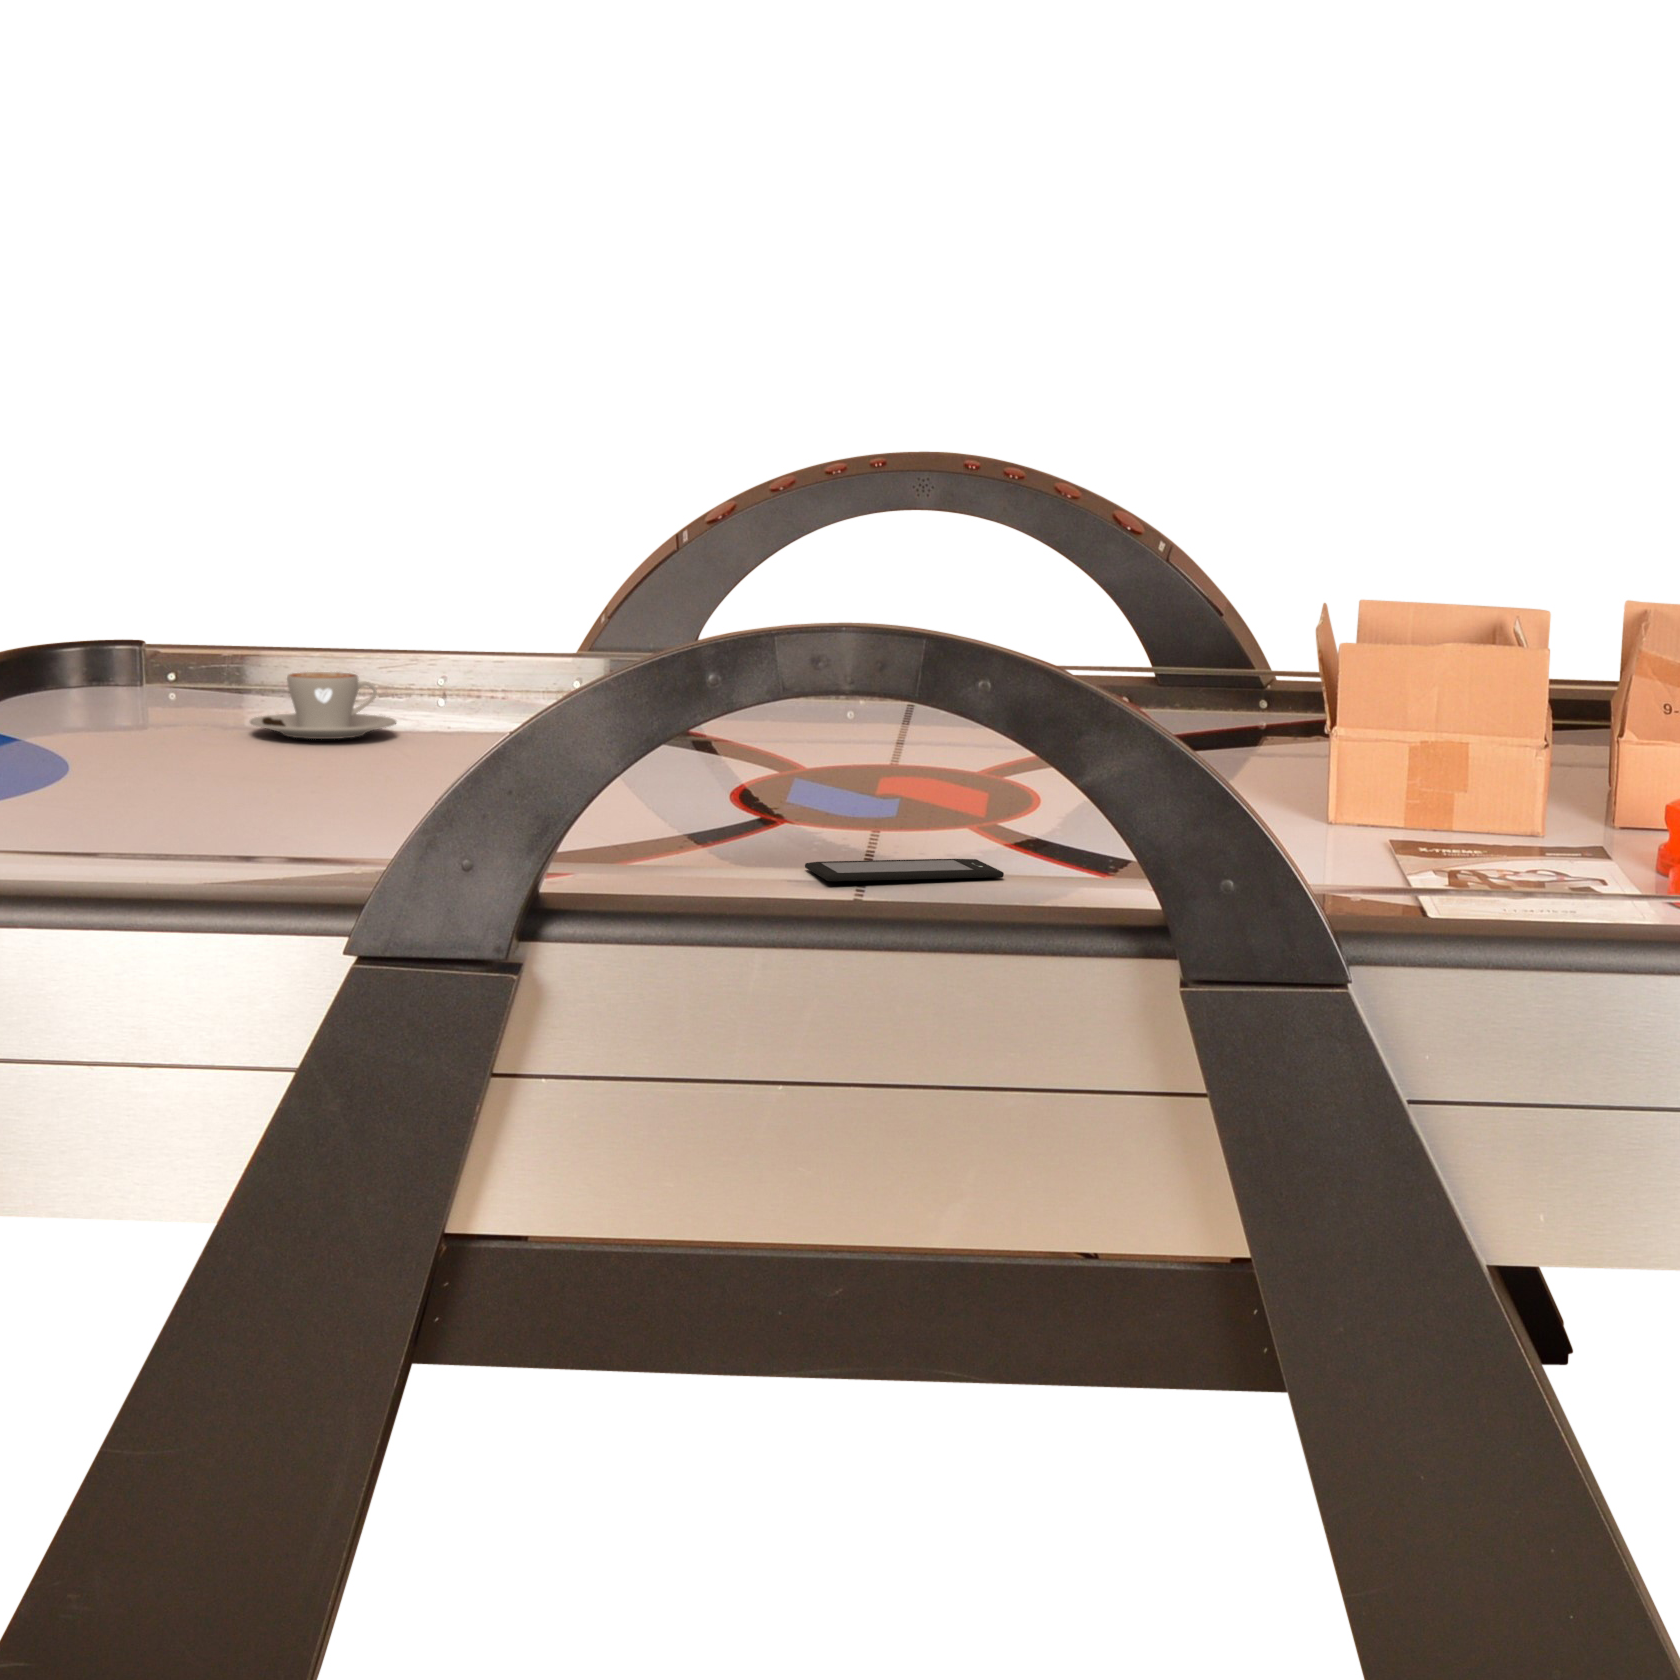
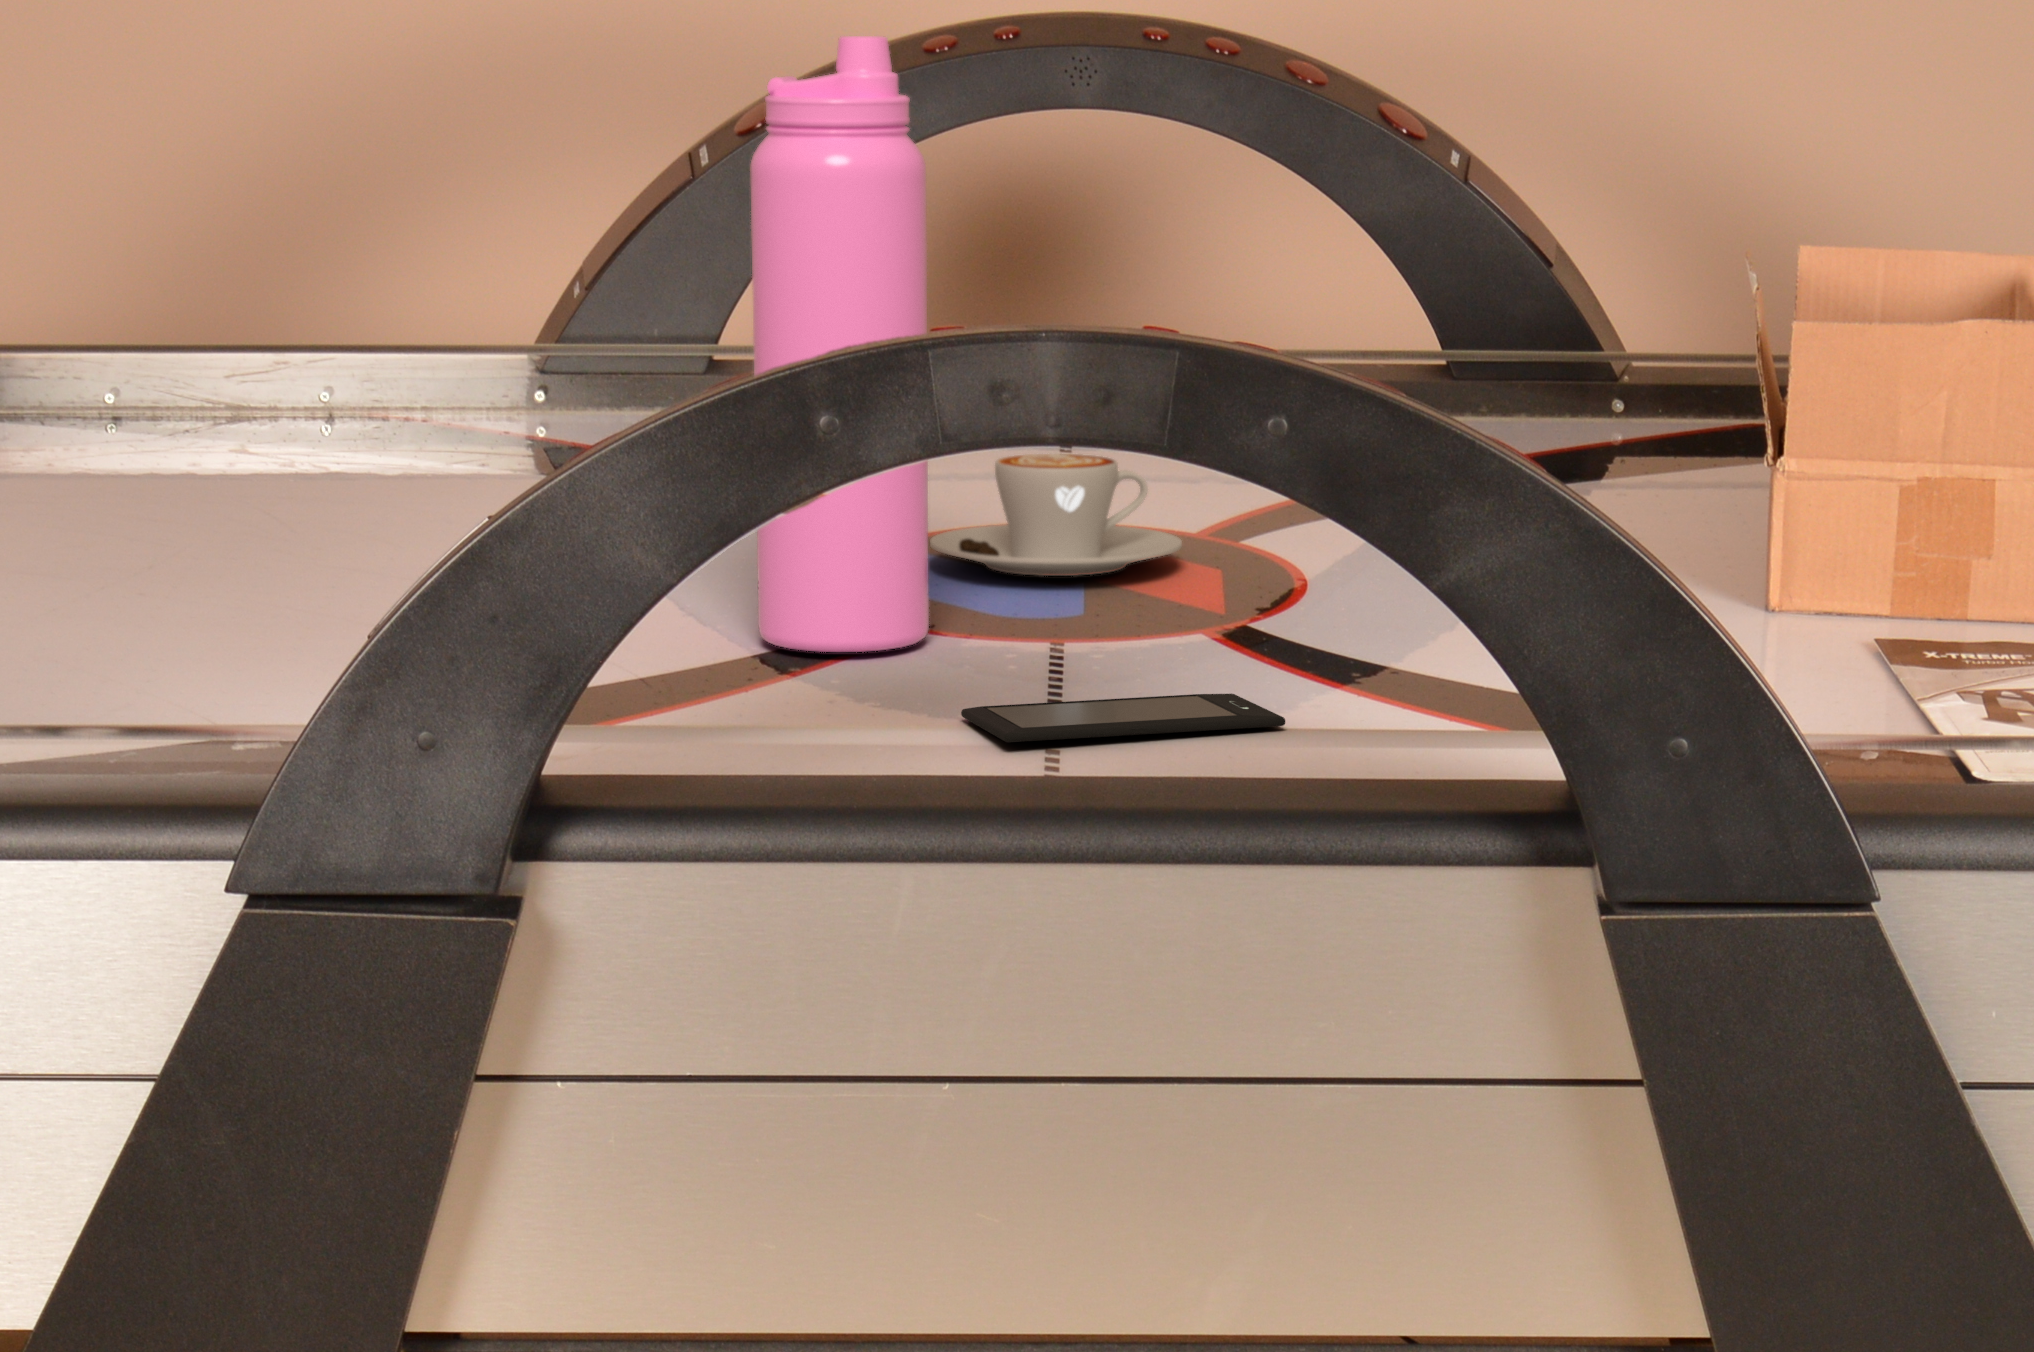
water bottle: none [690,458,799,832] -> present [750,36,929,652]
coffee cup: present [250,672,396,739] -> present [930,454,1182,576]

